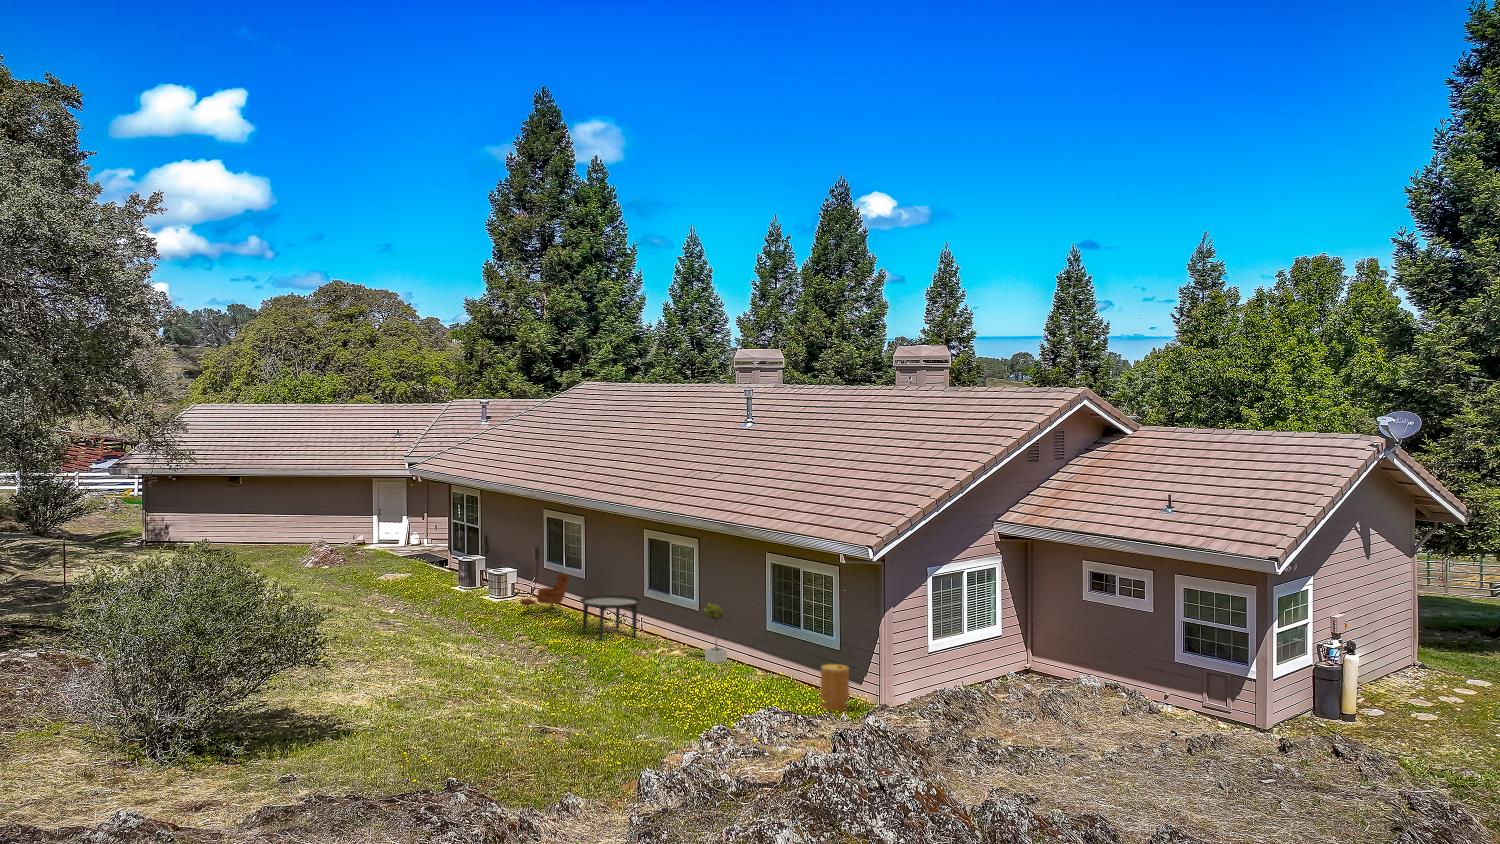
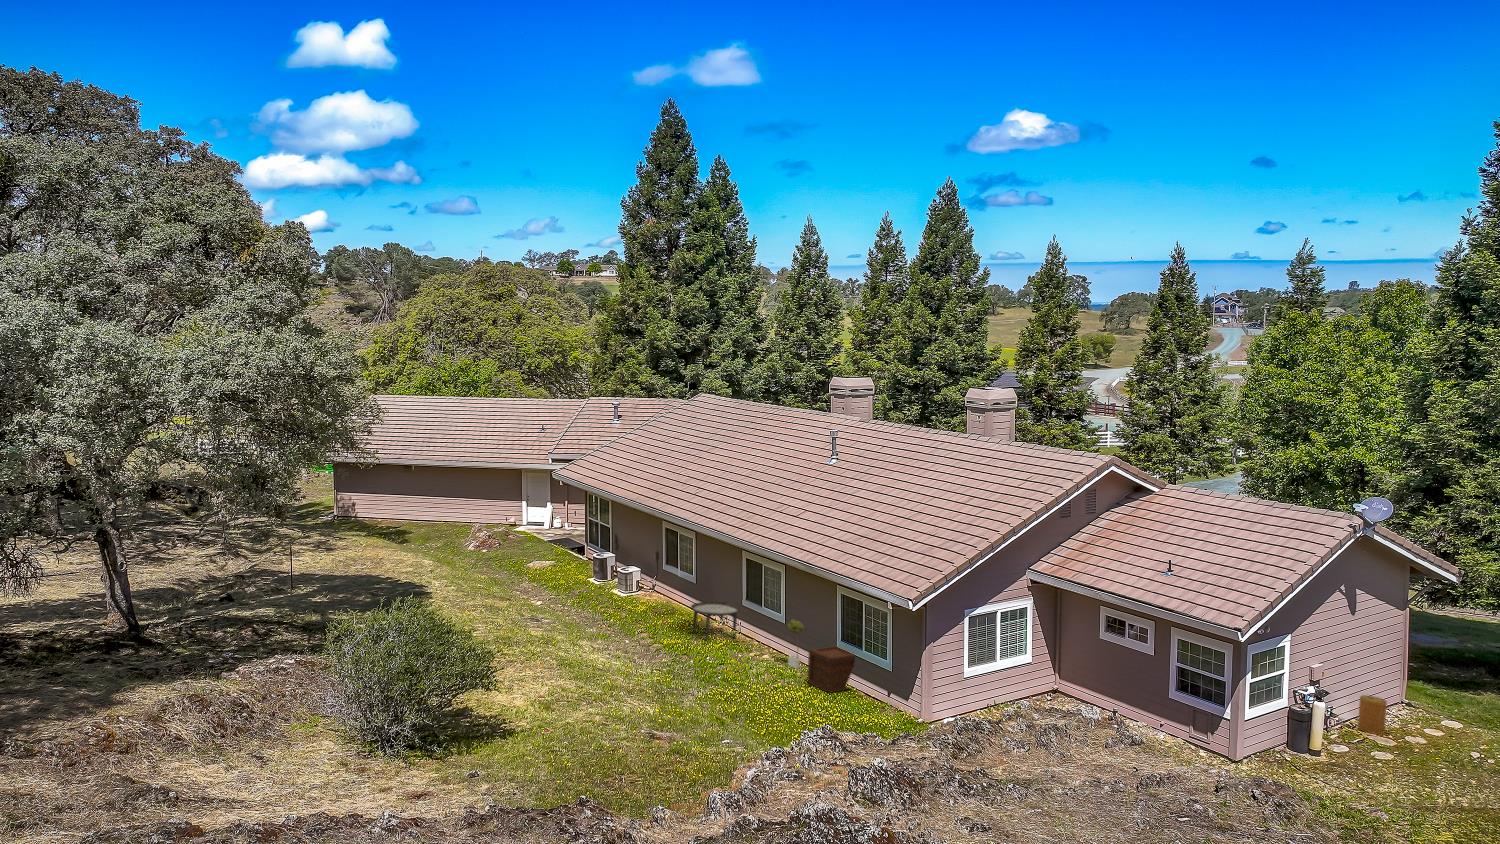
lounge chair: present [520,574,569,613] -> none [643,577,683,612]
wooden crate: none [733,630,795,687] -> present [807,646,855,693]
basket: present [820,664,849,710] -> present [1358,695,1387,734]

